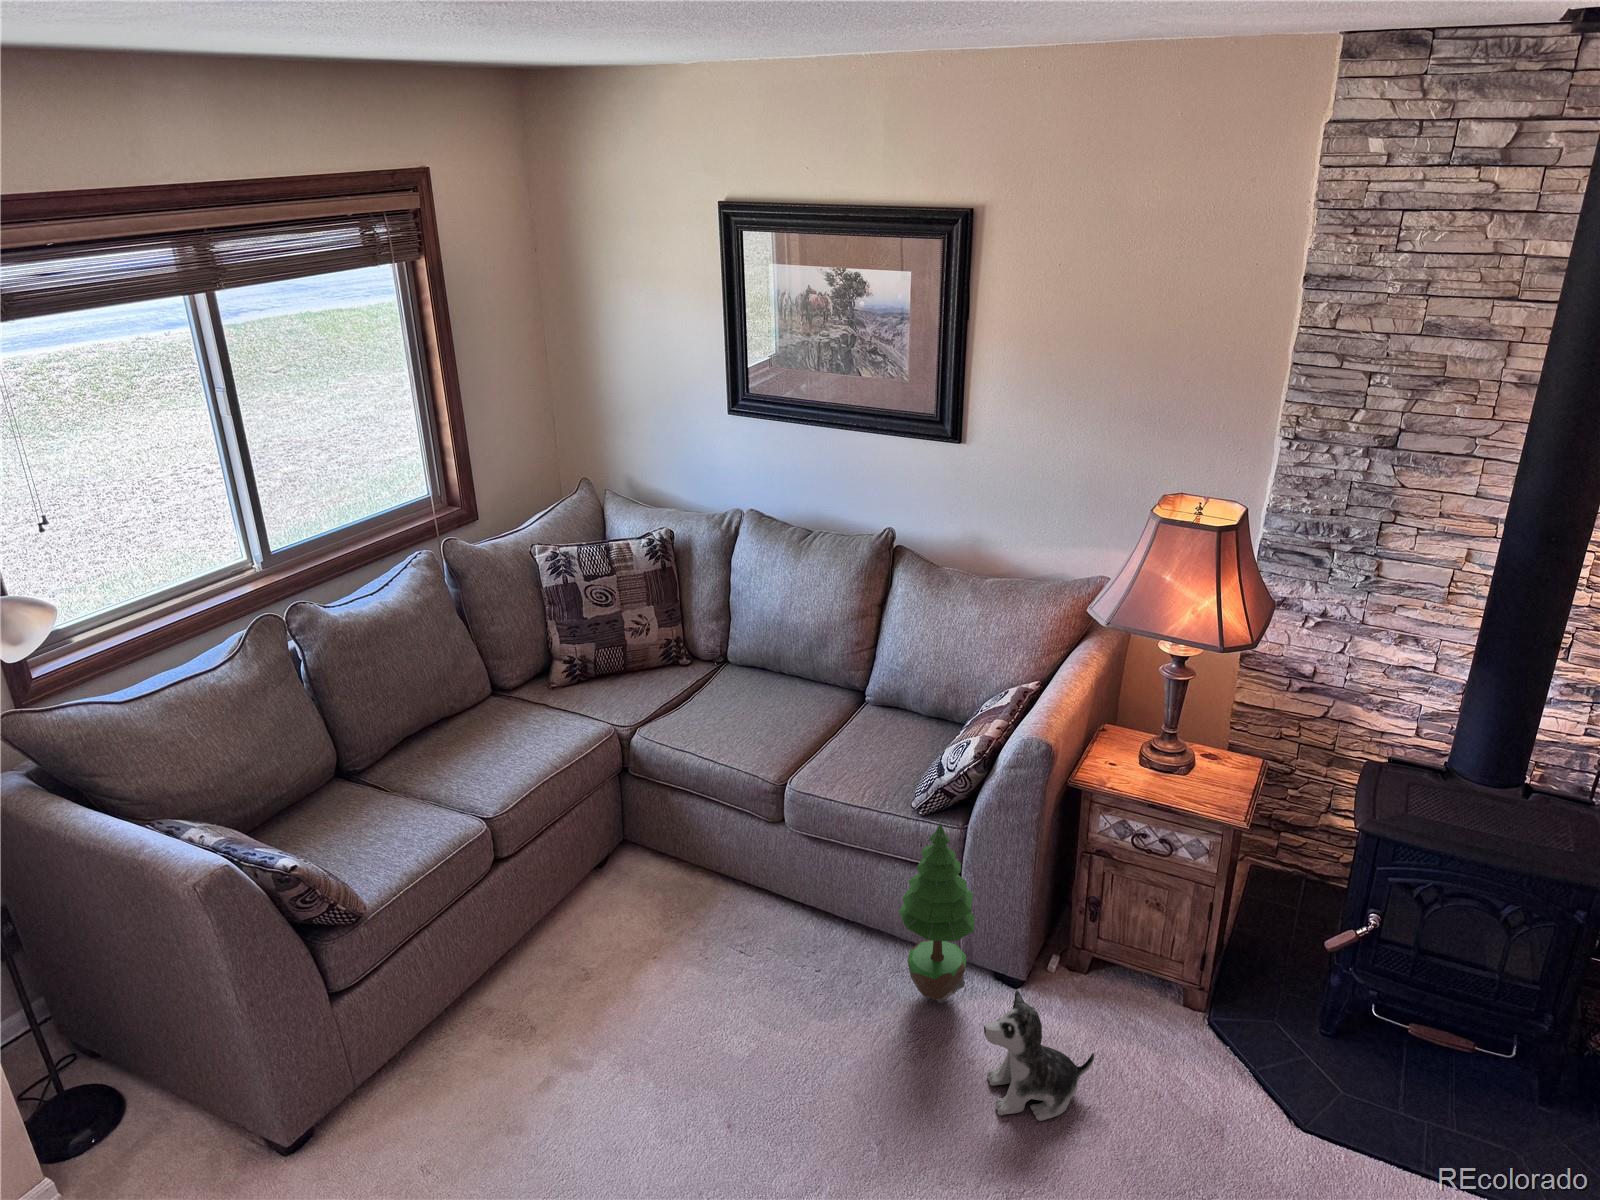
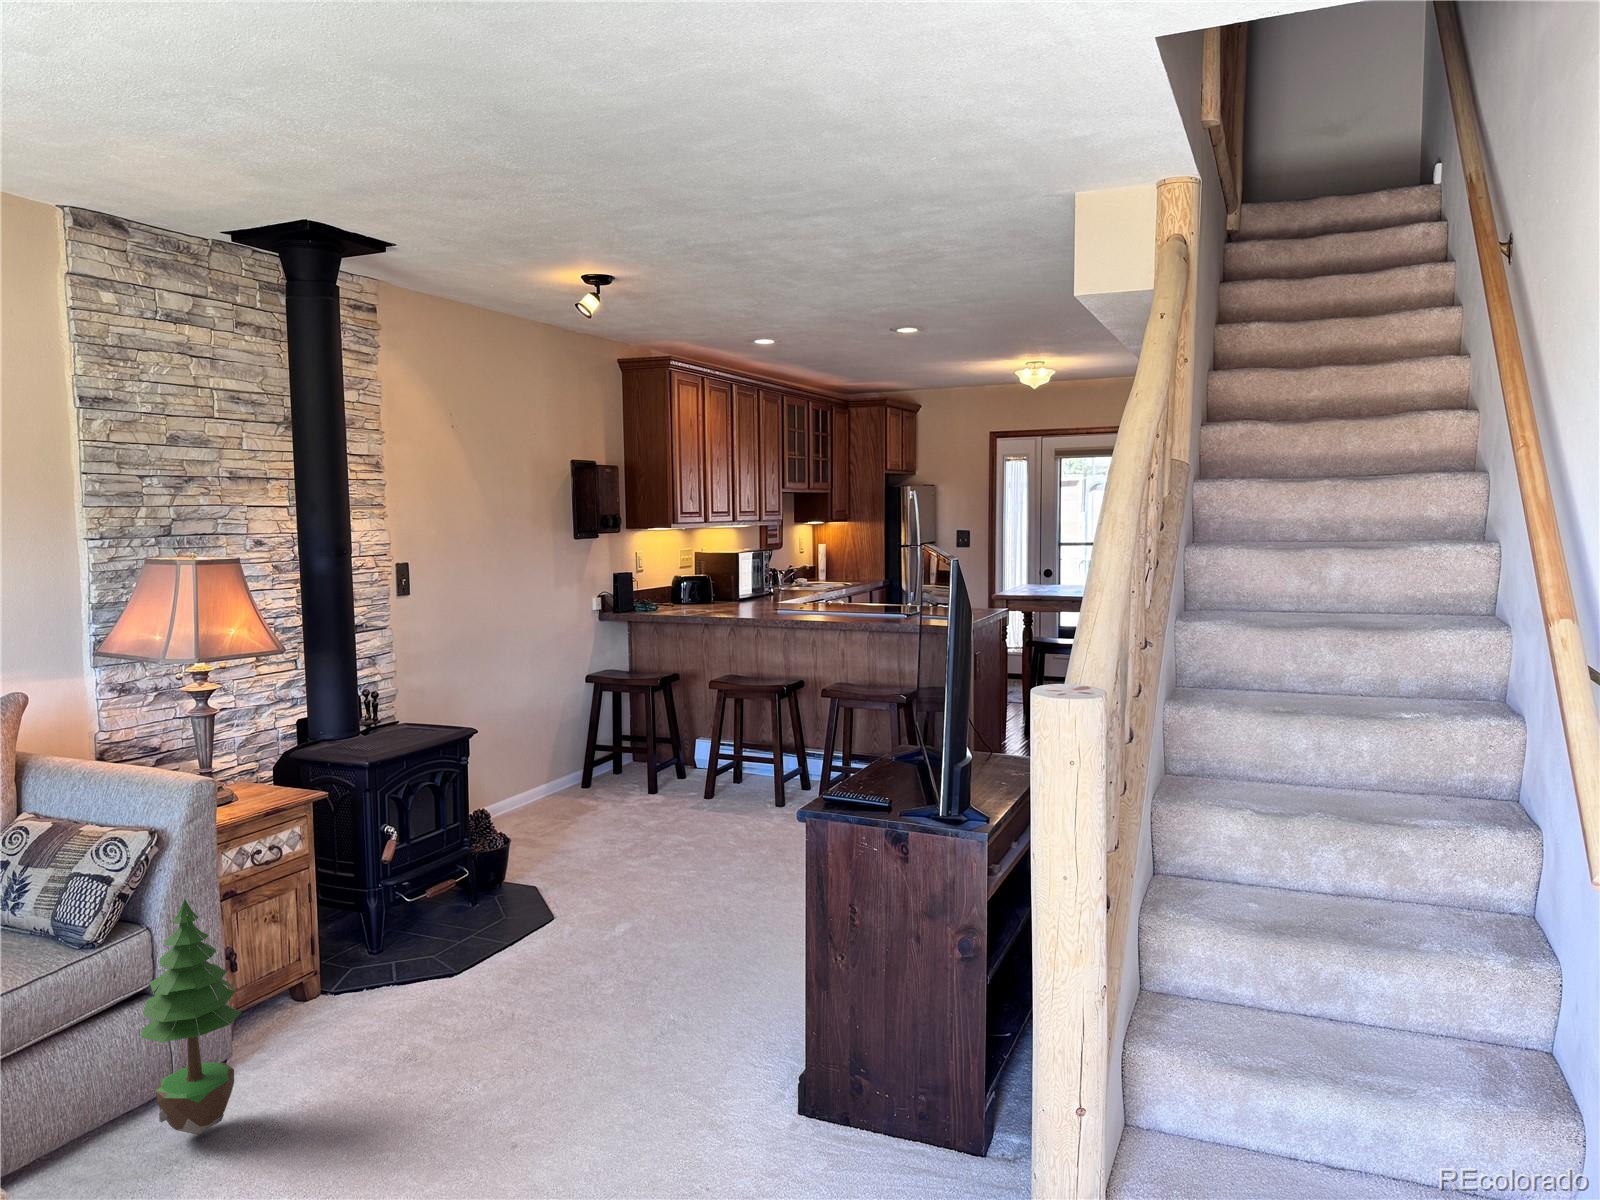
plush toy: present [984,990,1094,1121] -> none [324,975,406,1100]

